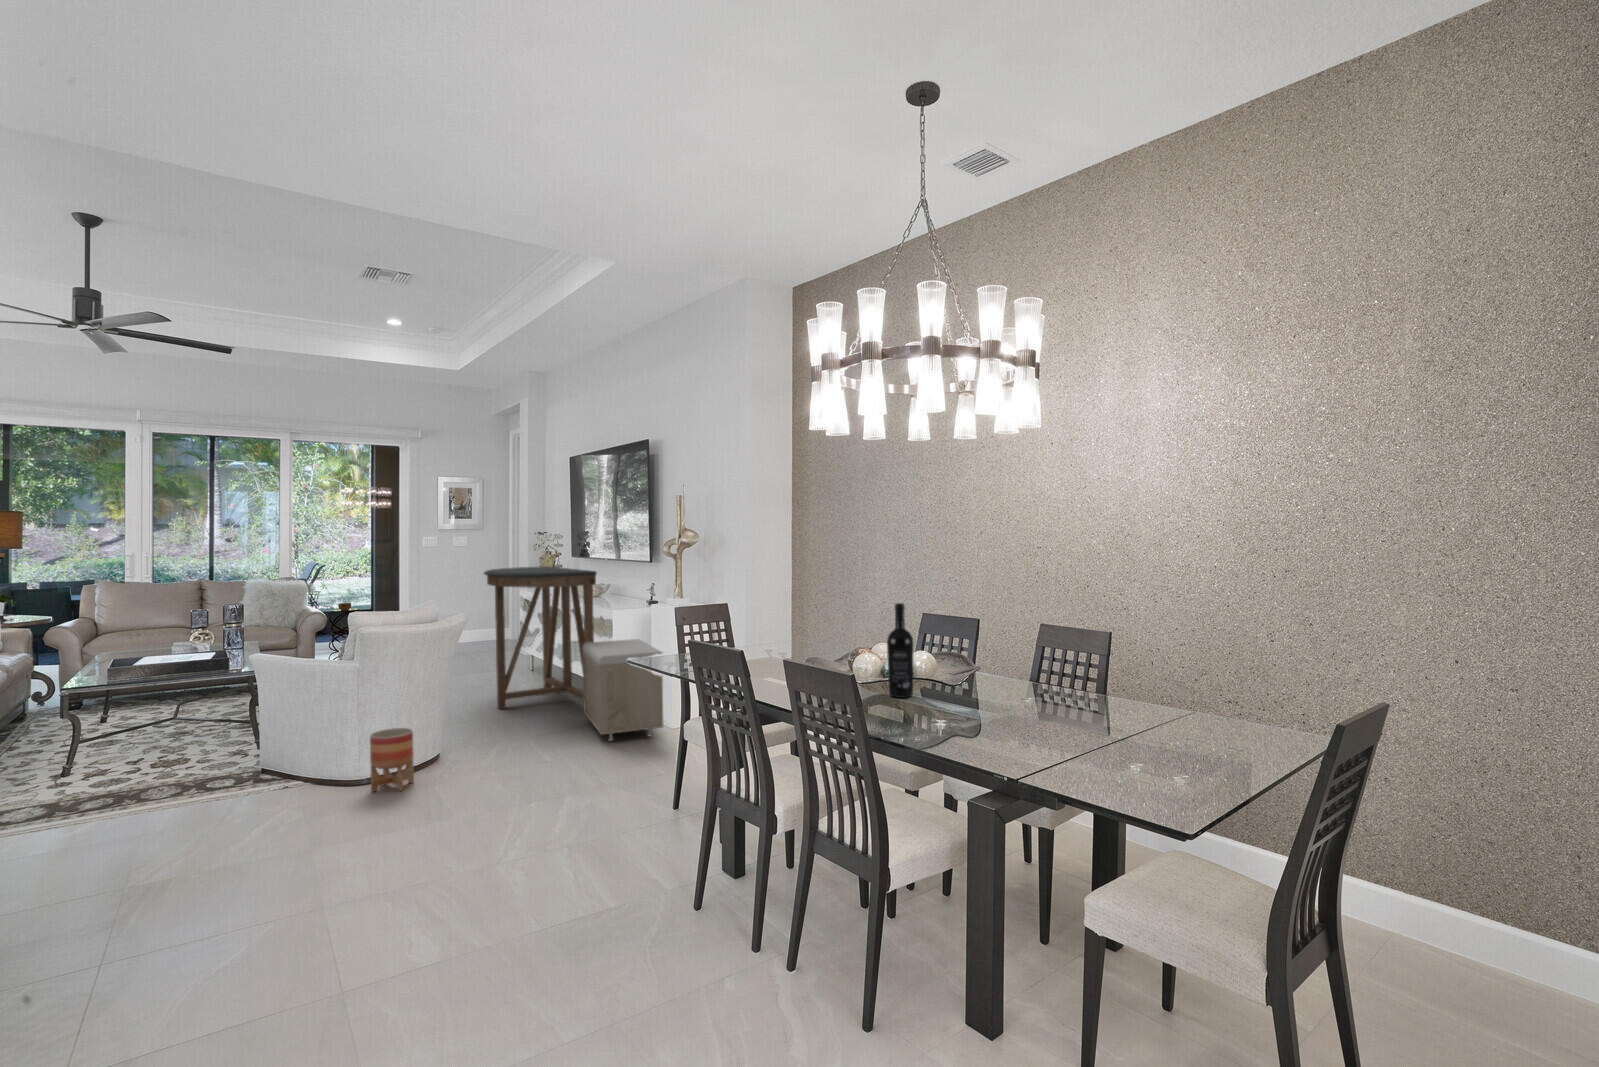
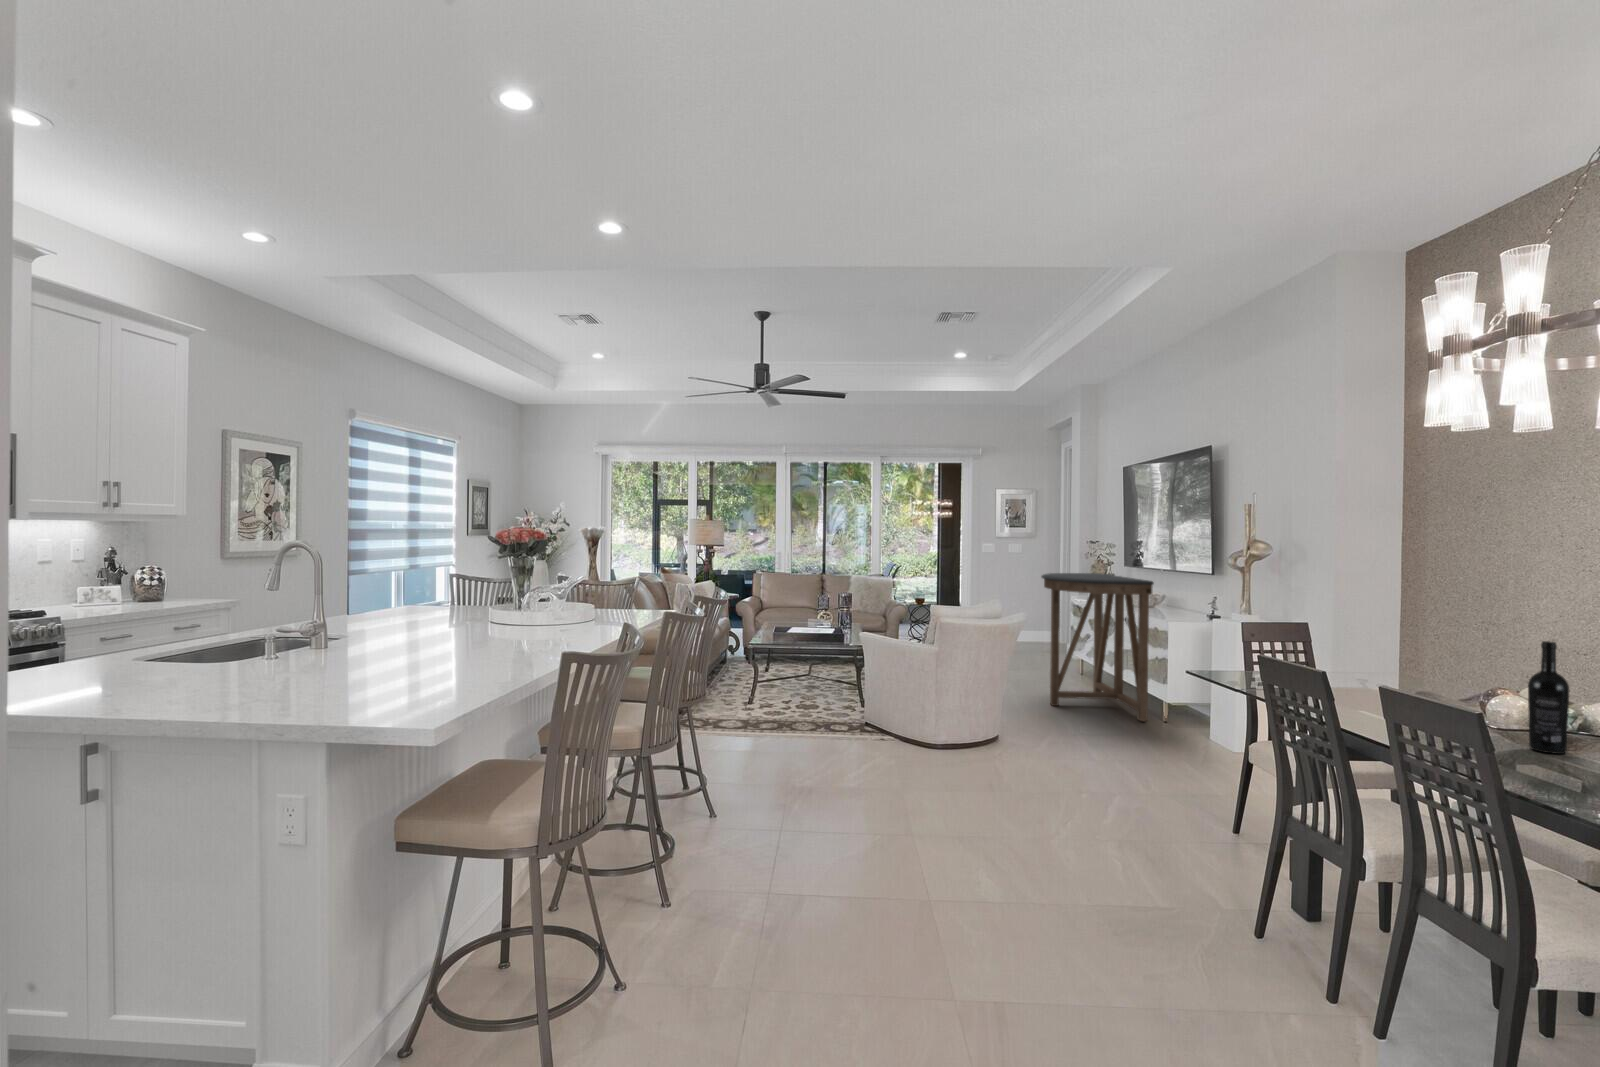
storage bench: present [583,639,663,741] -> none [1136,652,1229,756]
planter: present [370,728,414,792] -> none [950,706,984,761]

